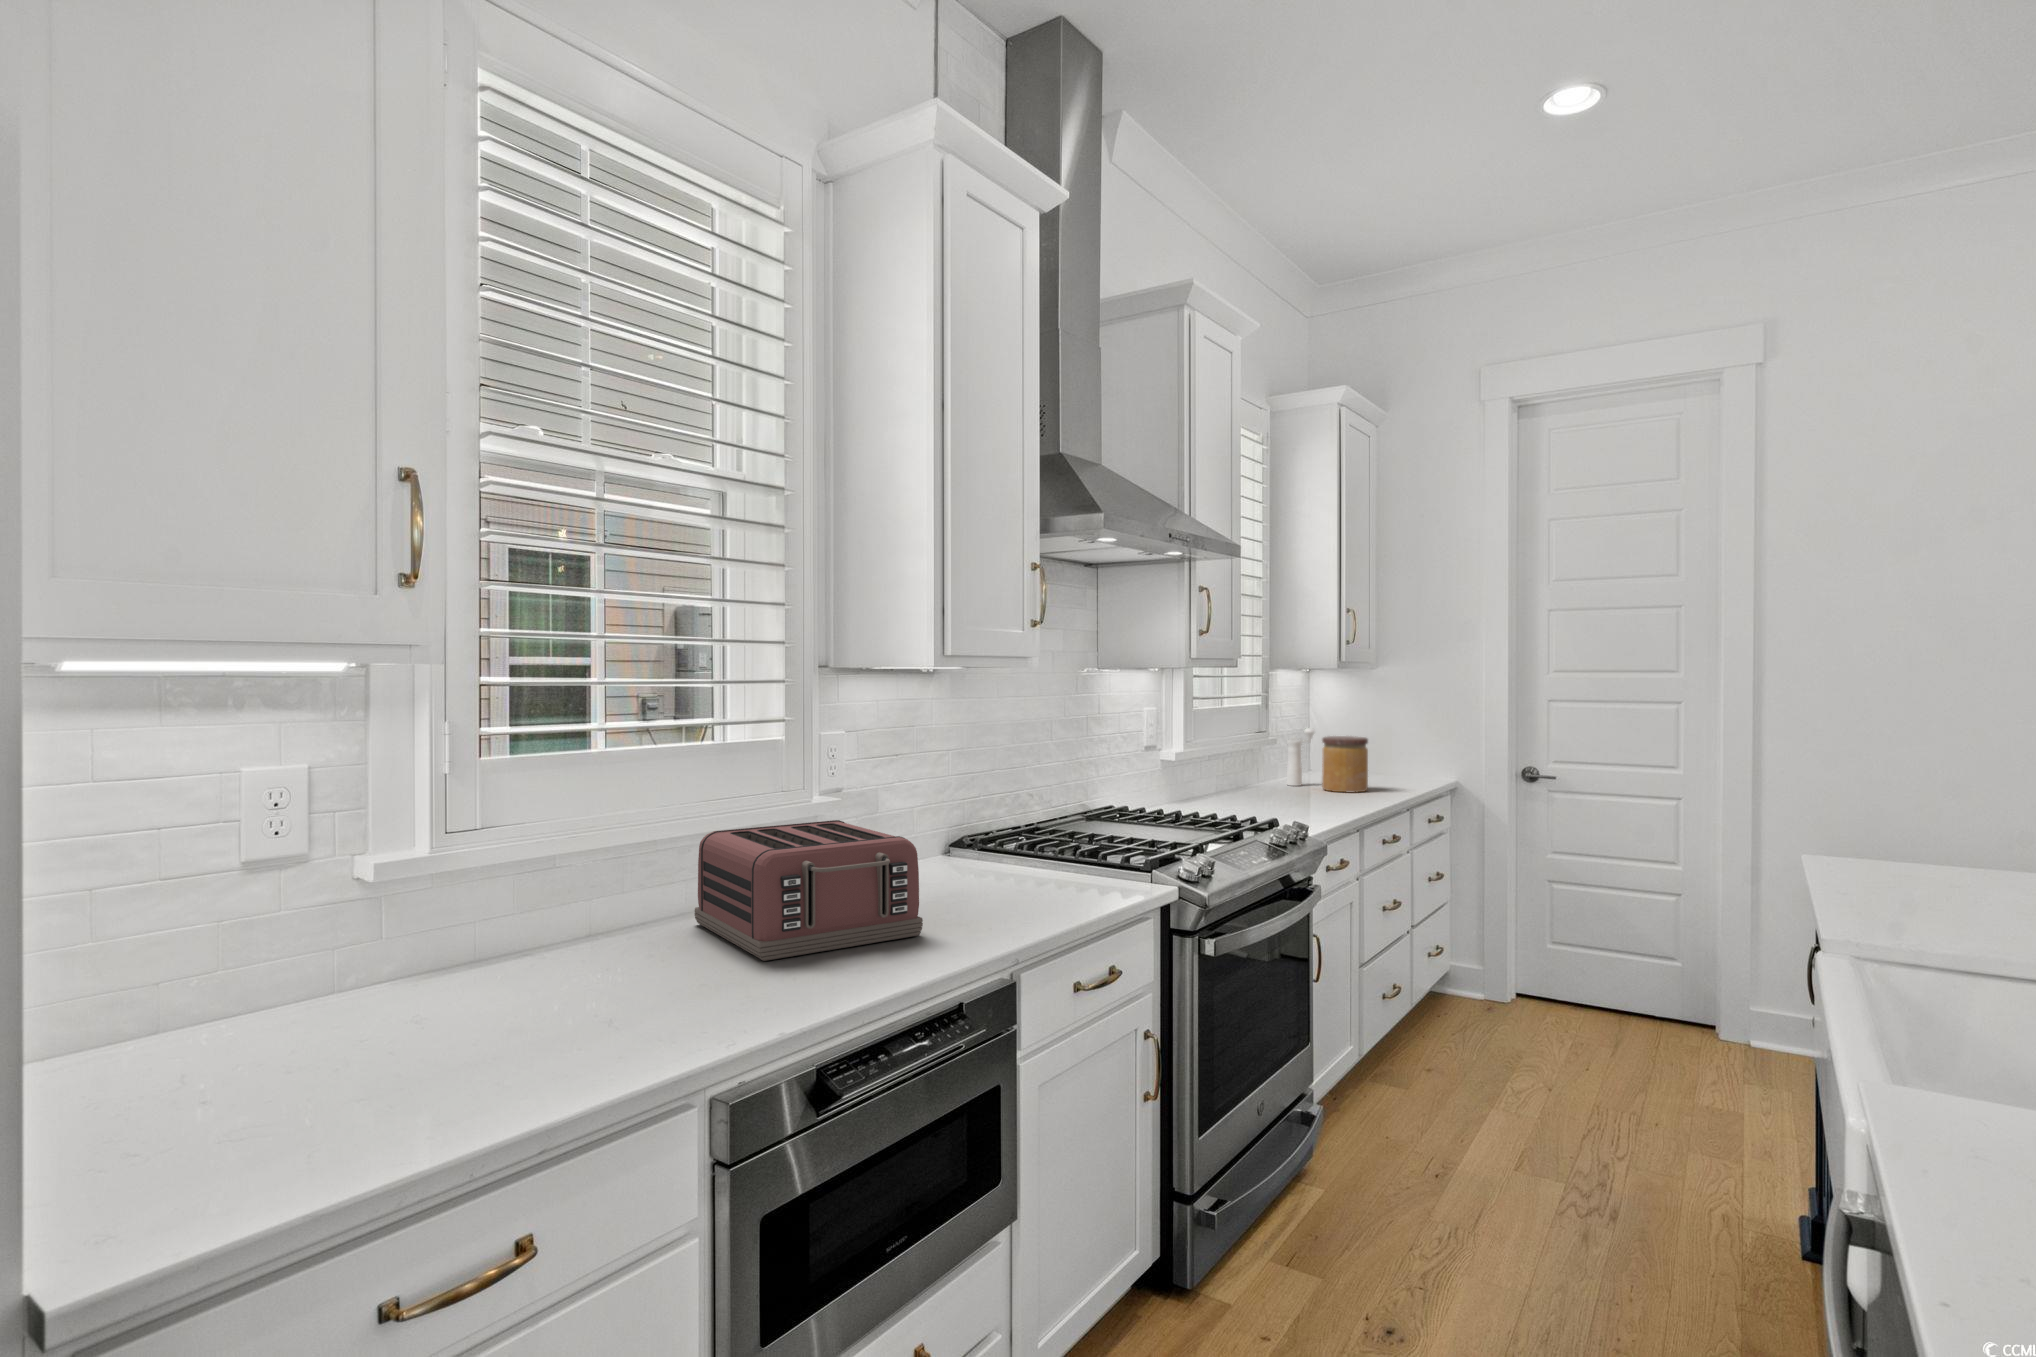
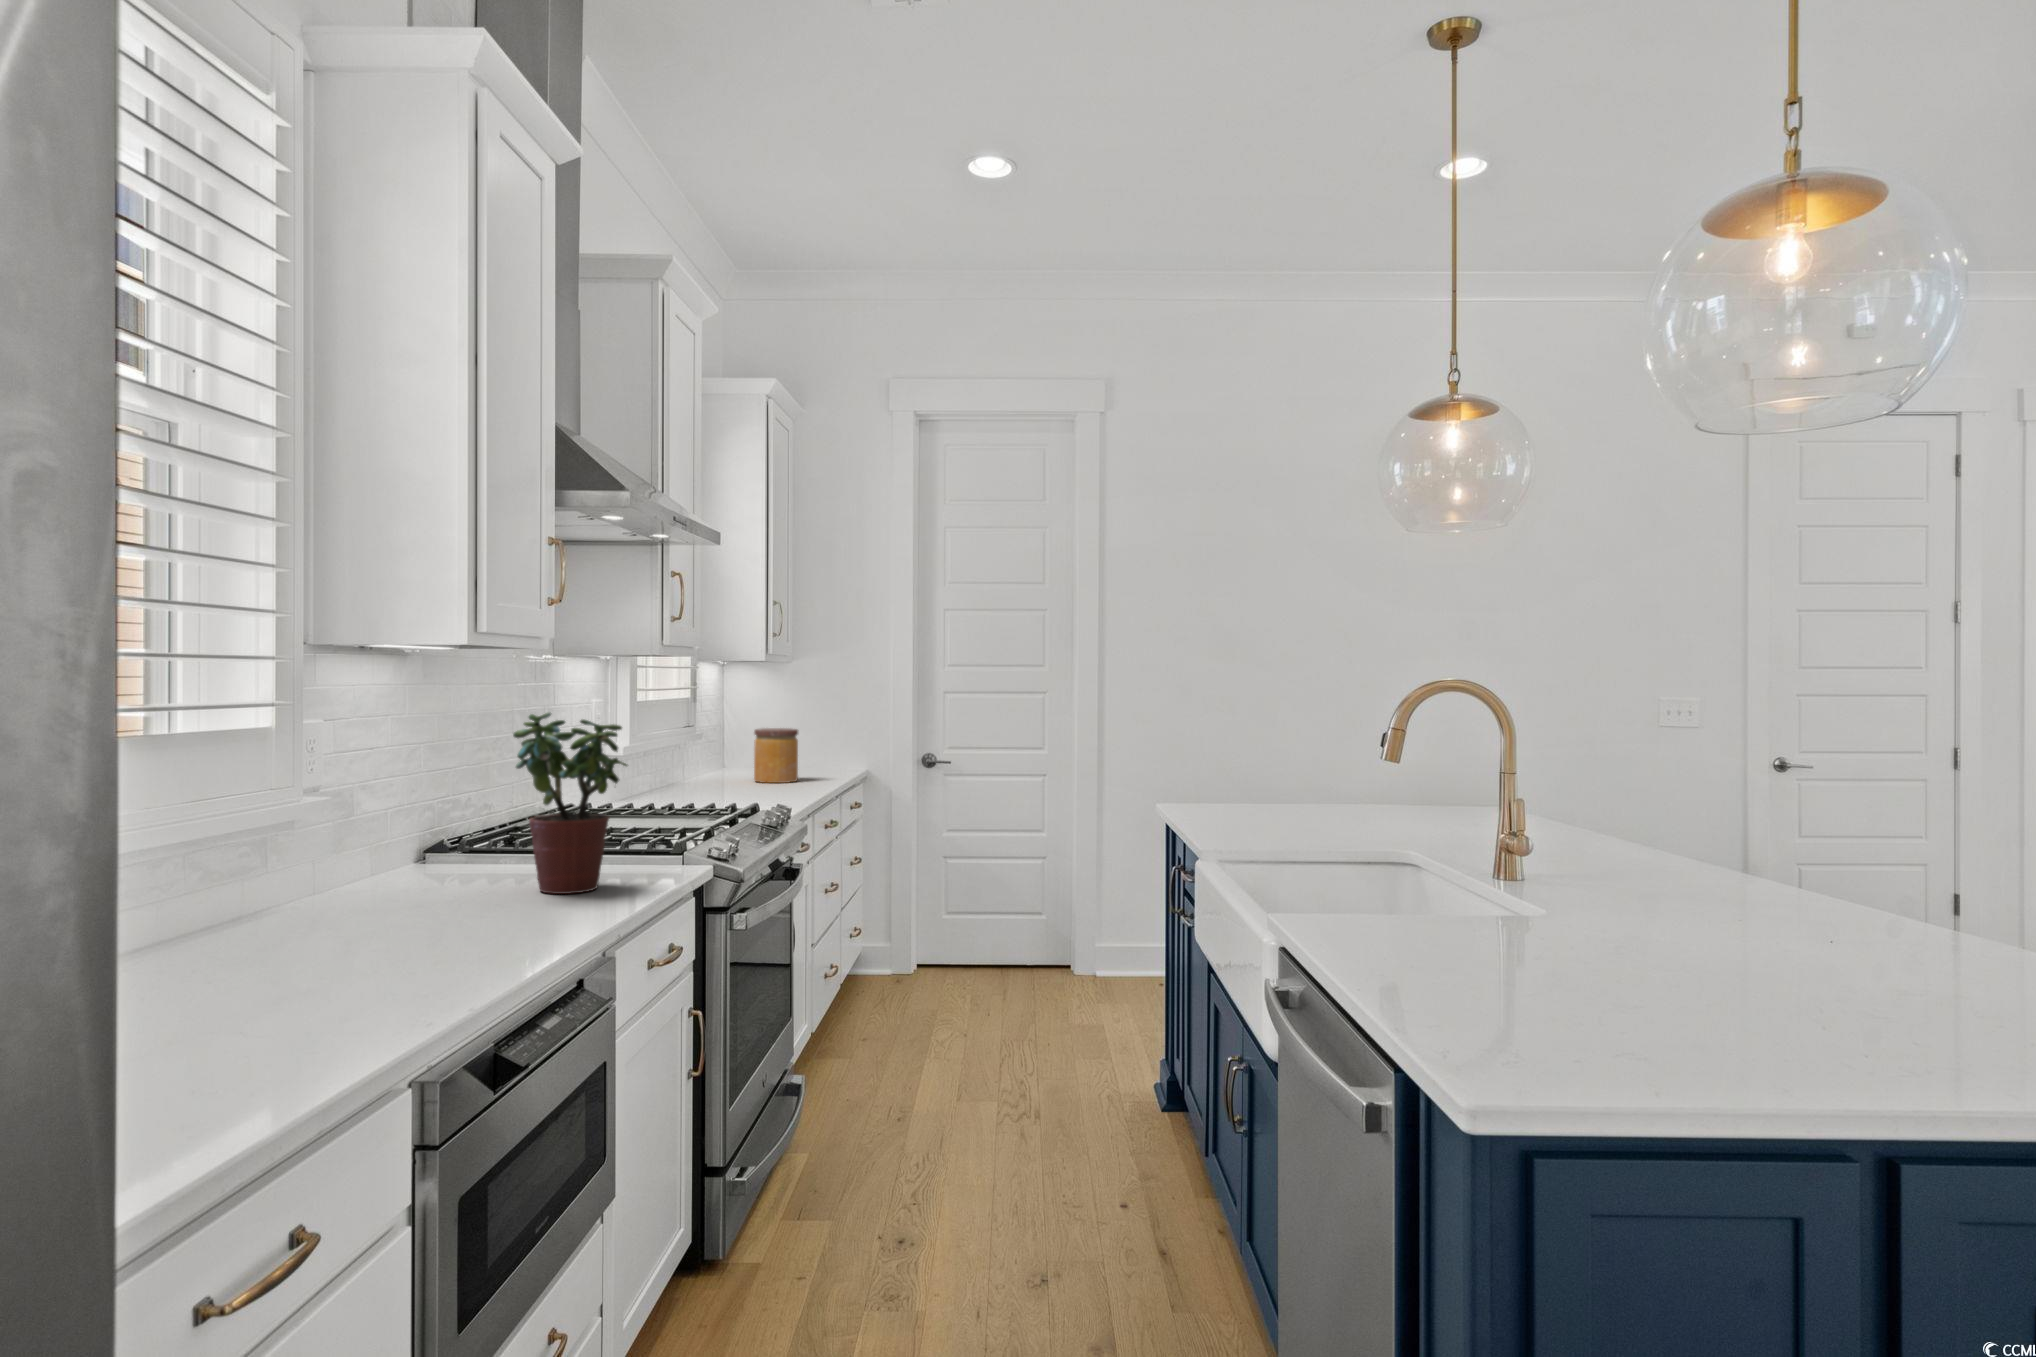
pepper mill: present [1287,728,1315,786] -> none [714,722,741,780]
potted plant: none [961,729,1067,905] -> present [513,713,627,894]
toaster: present [695,820,923,961] -> none [202,816,507,963]

